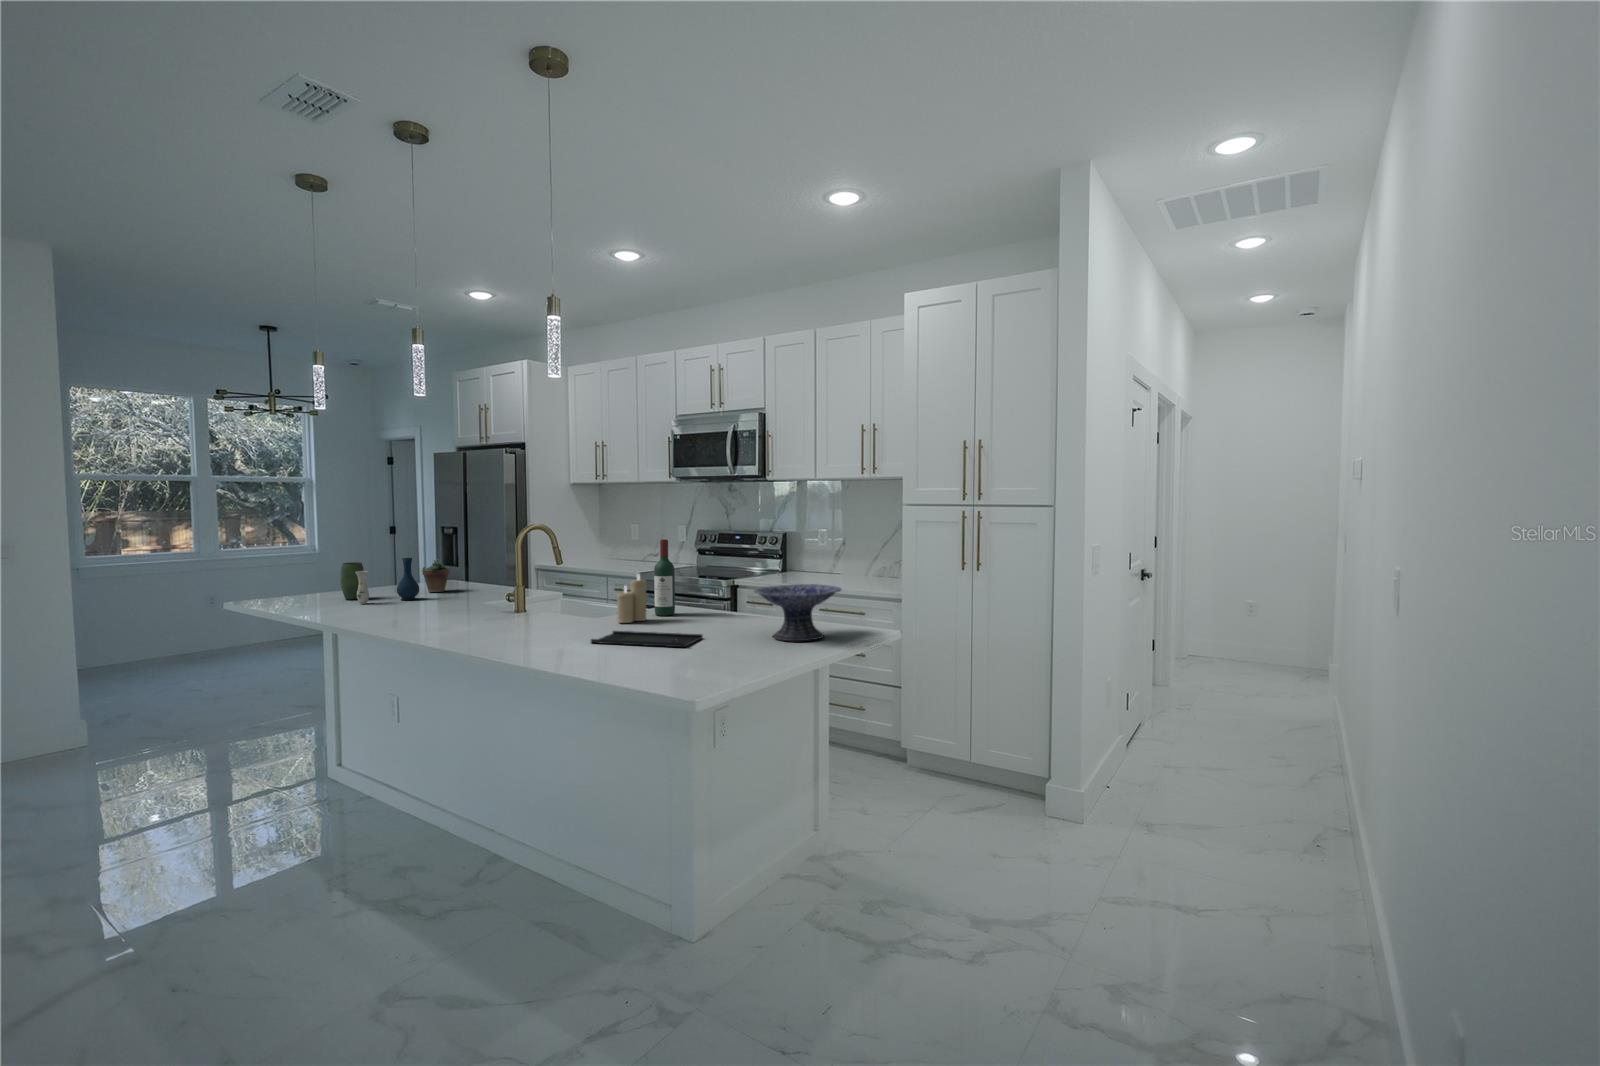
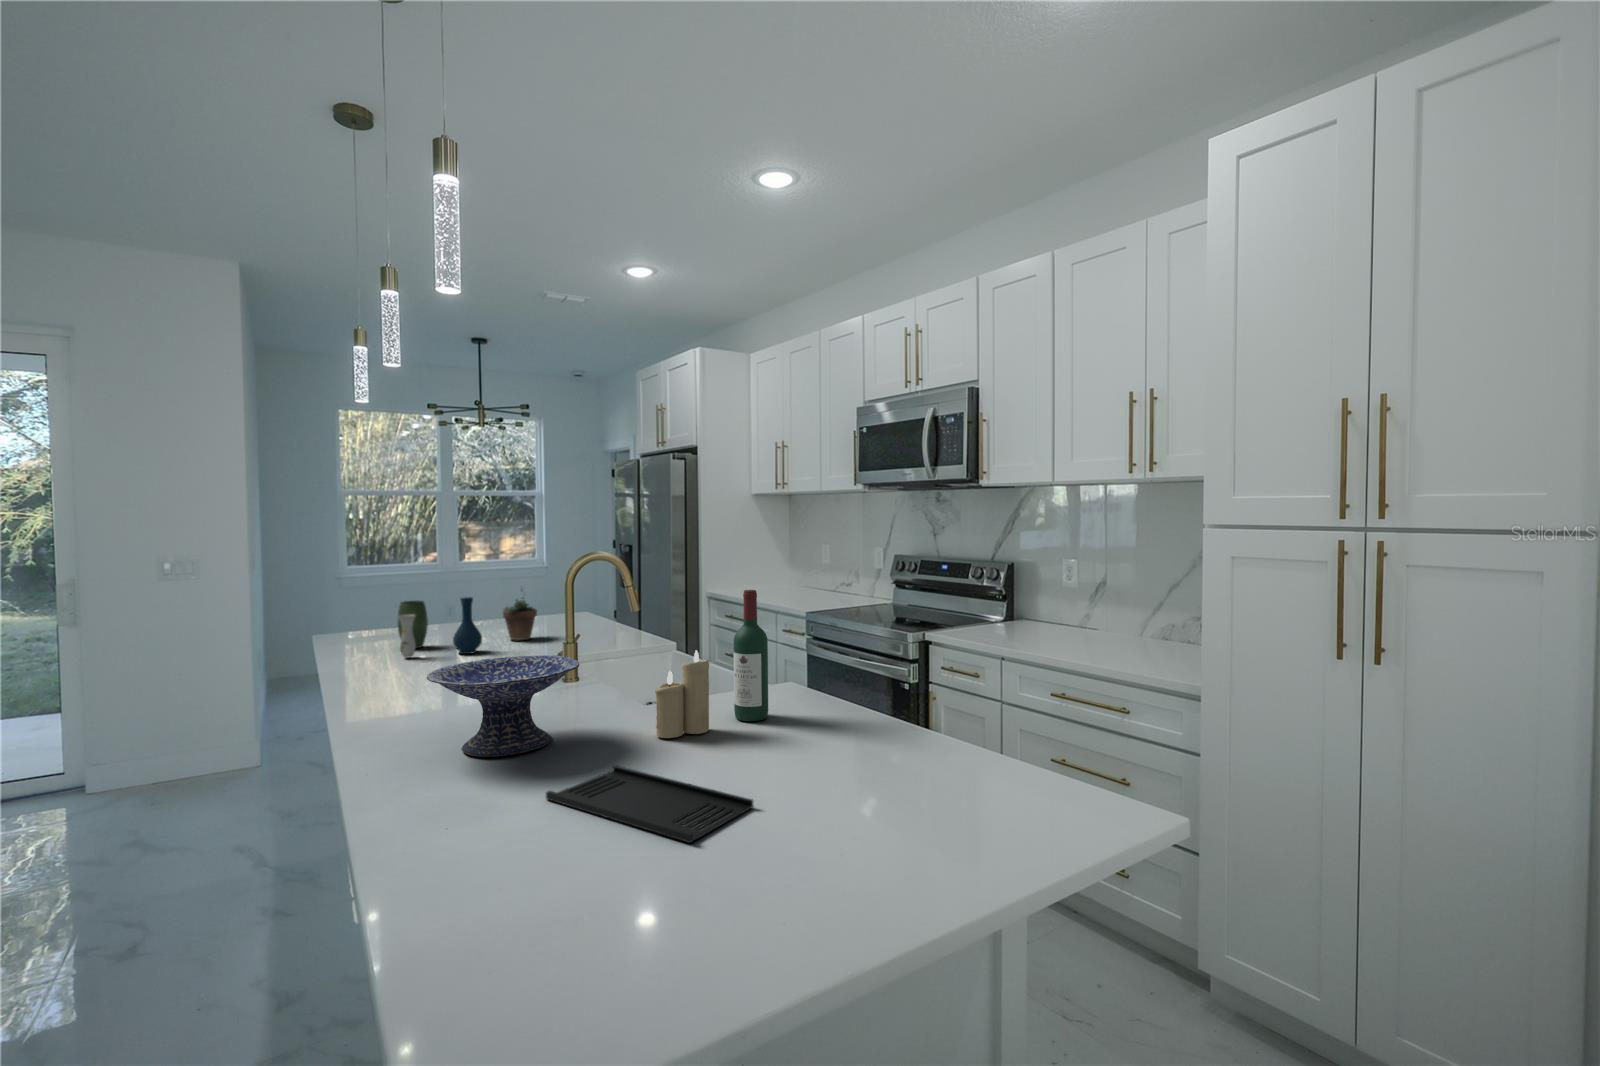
decorative bowl: present [754,584,841,641] -> present [427,655,579,757]

